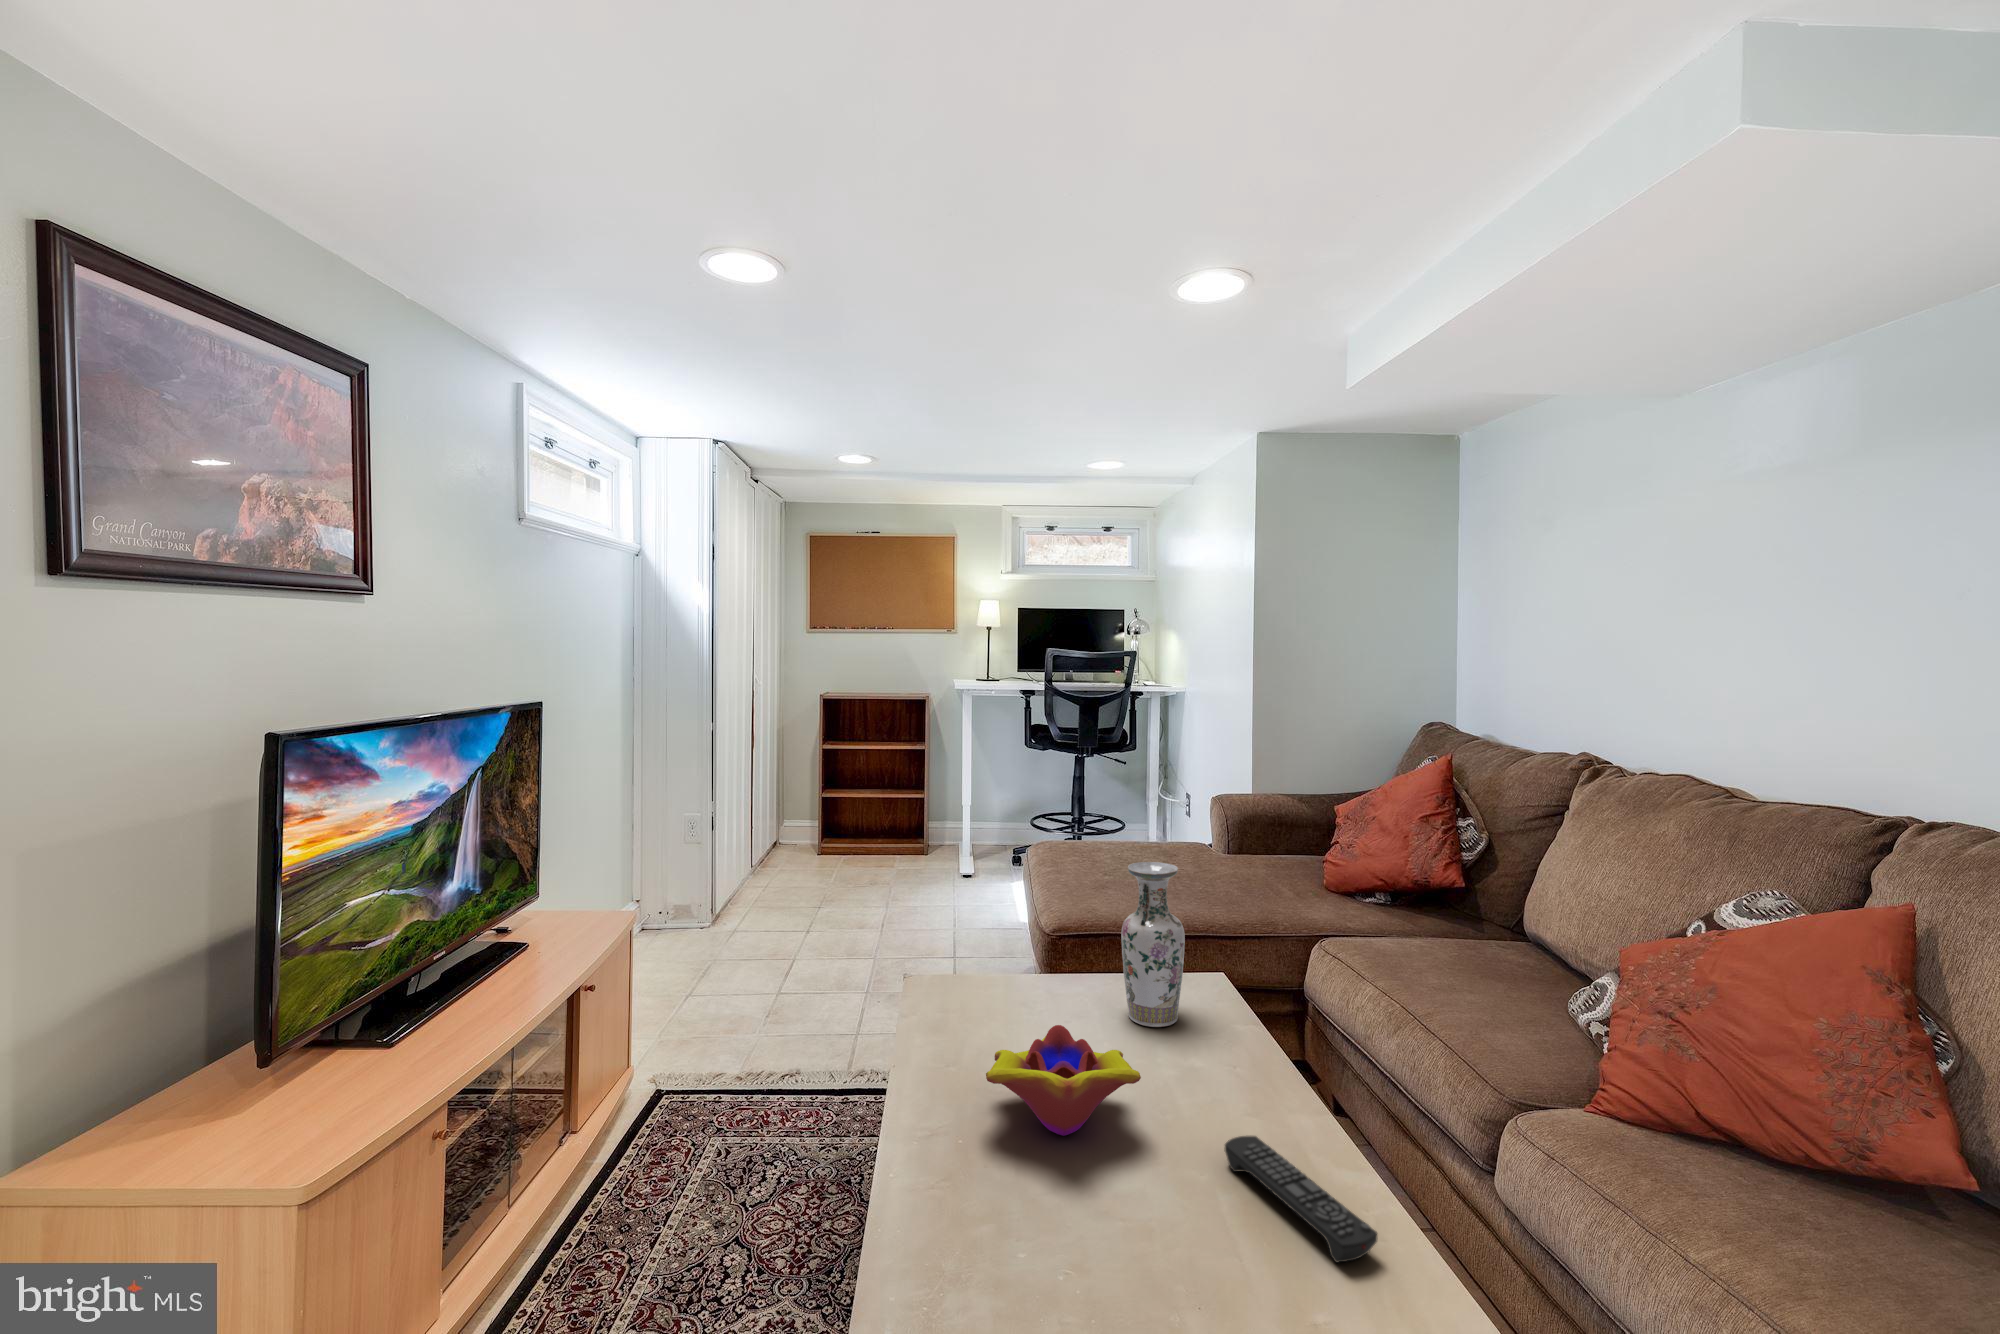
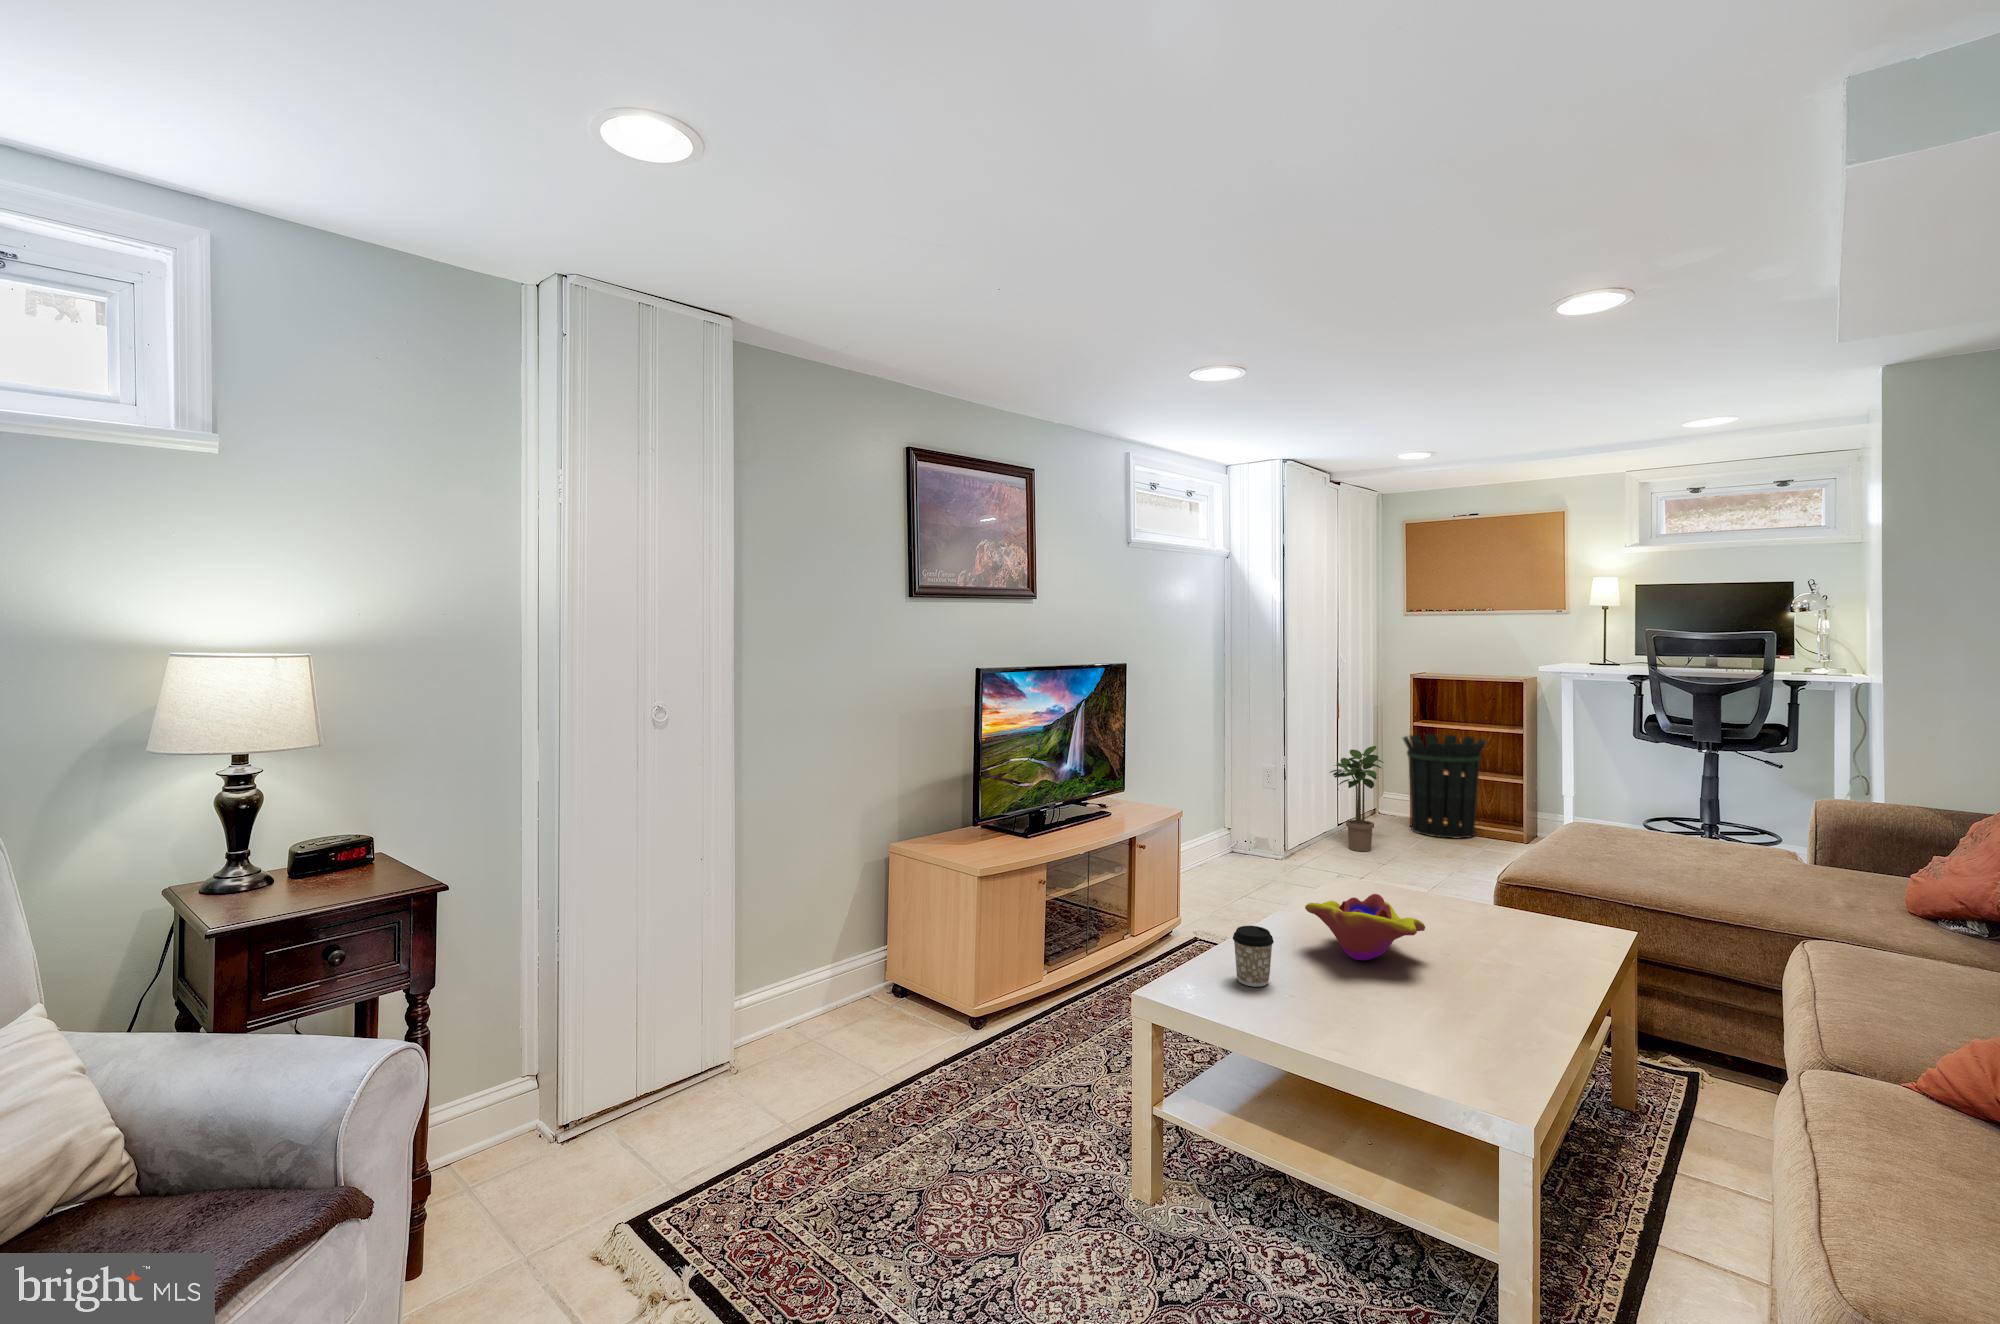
waste bin: none [818,757,898,867] -> present [1403,734,1486,838]
potted plant: none [758,778,815,901] -> present [1330,746,1384,851]
vase: present [1121,862,1185,1027] -> none [1489,804,1551,942]
remote control: present [1225,1136,1378,1262] -> none [1462,987,1517,1059]
coffee cup: none [953,1155,1019,1270] -> present [1233,926,1274,987]

